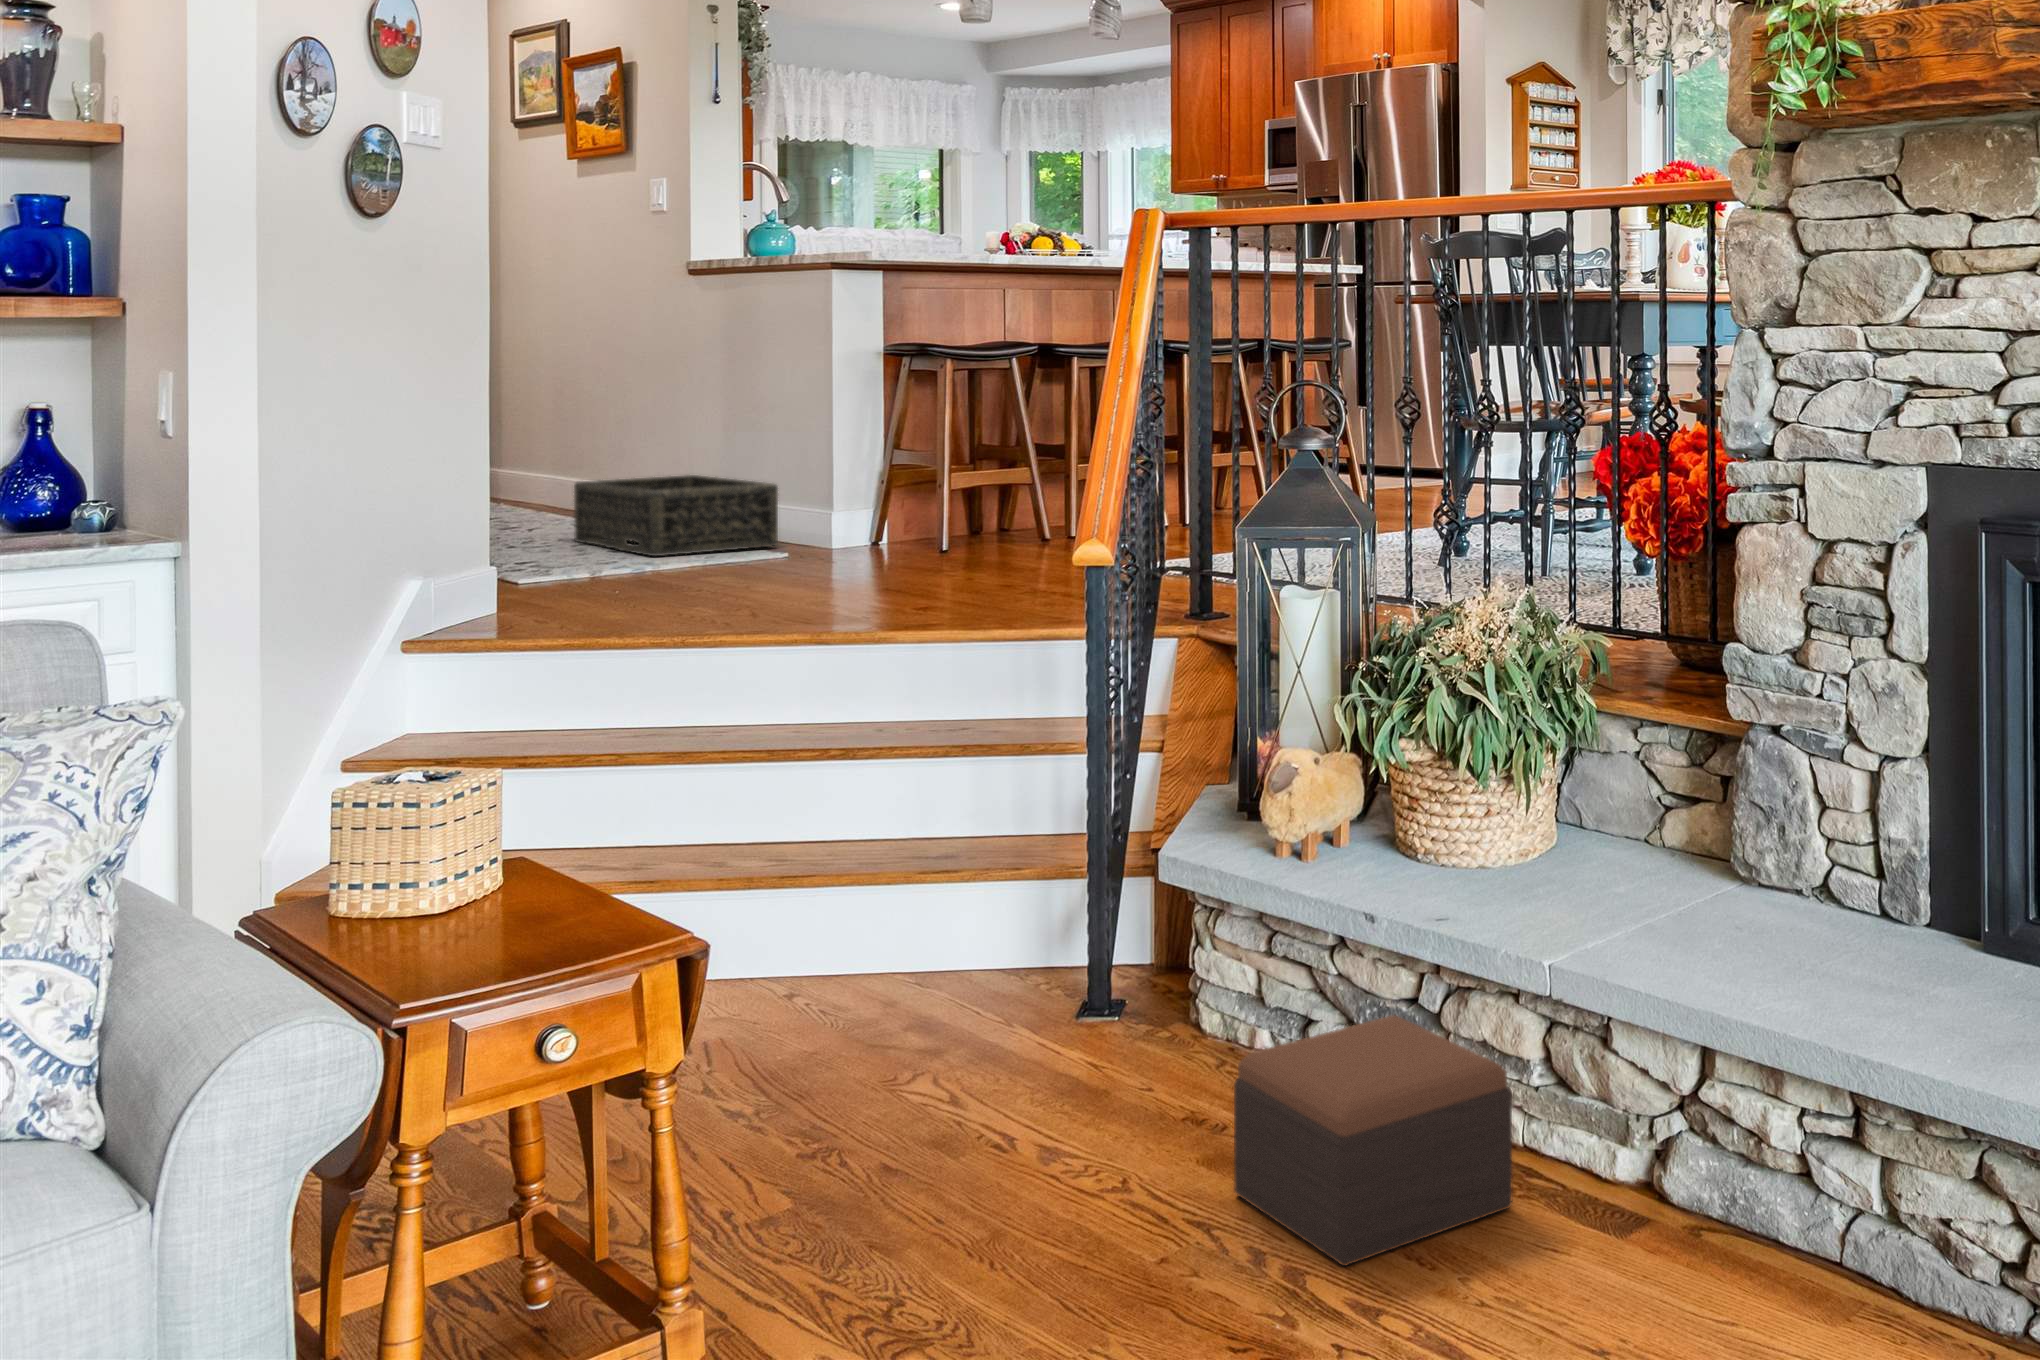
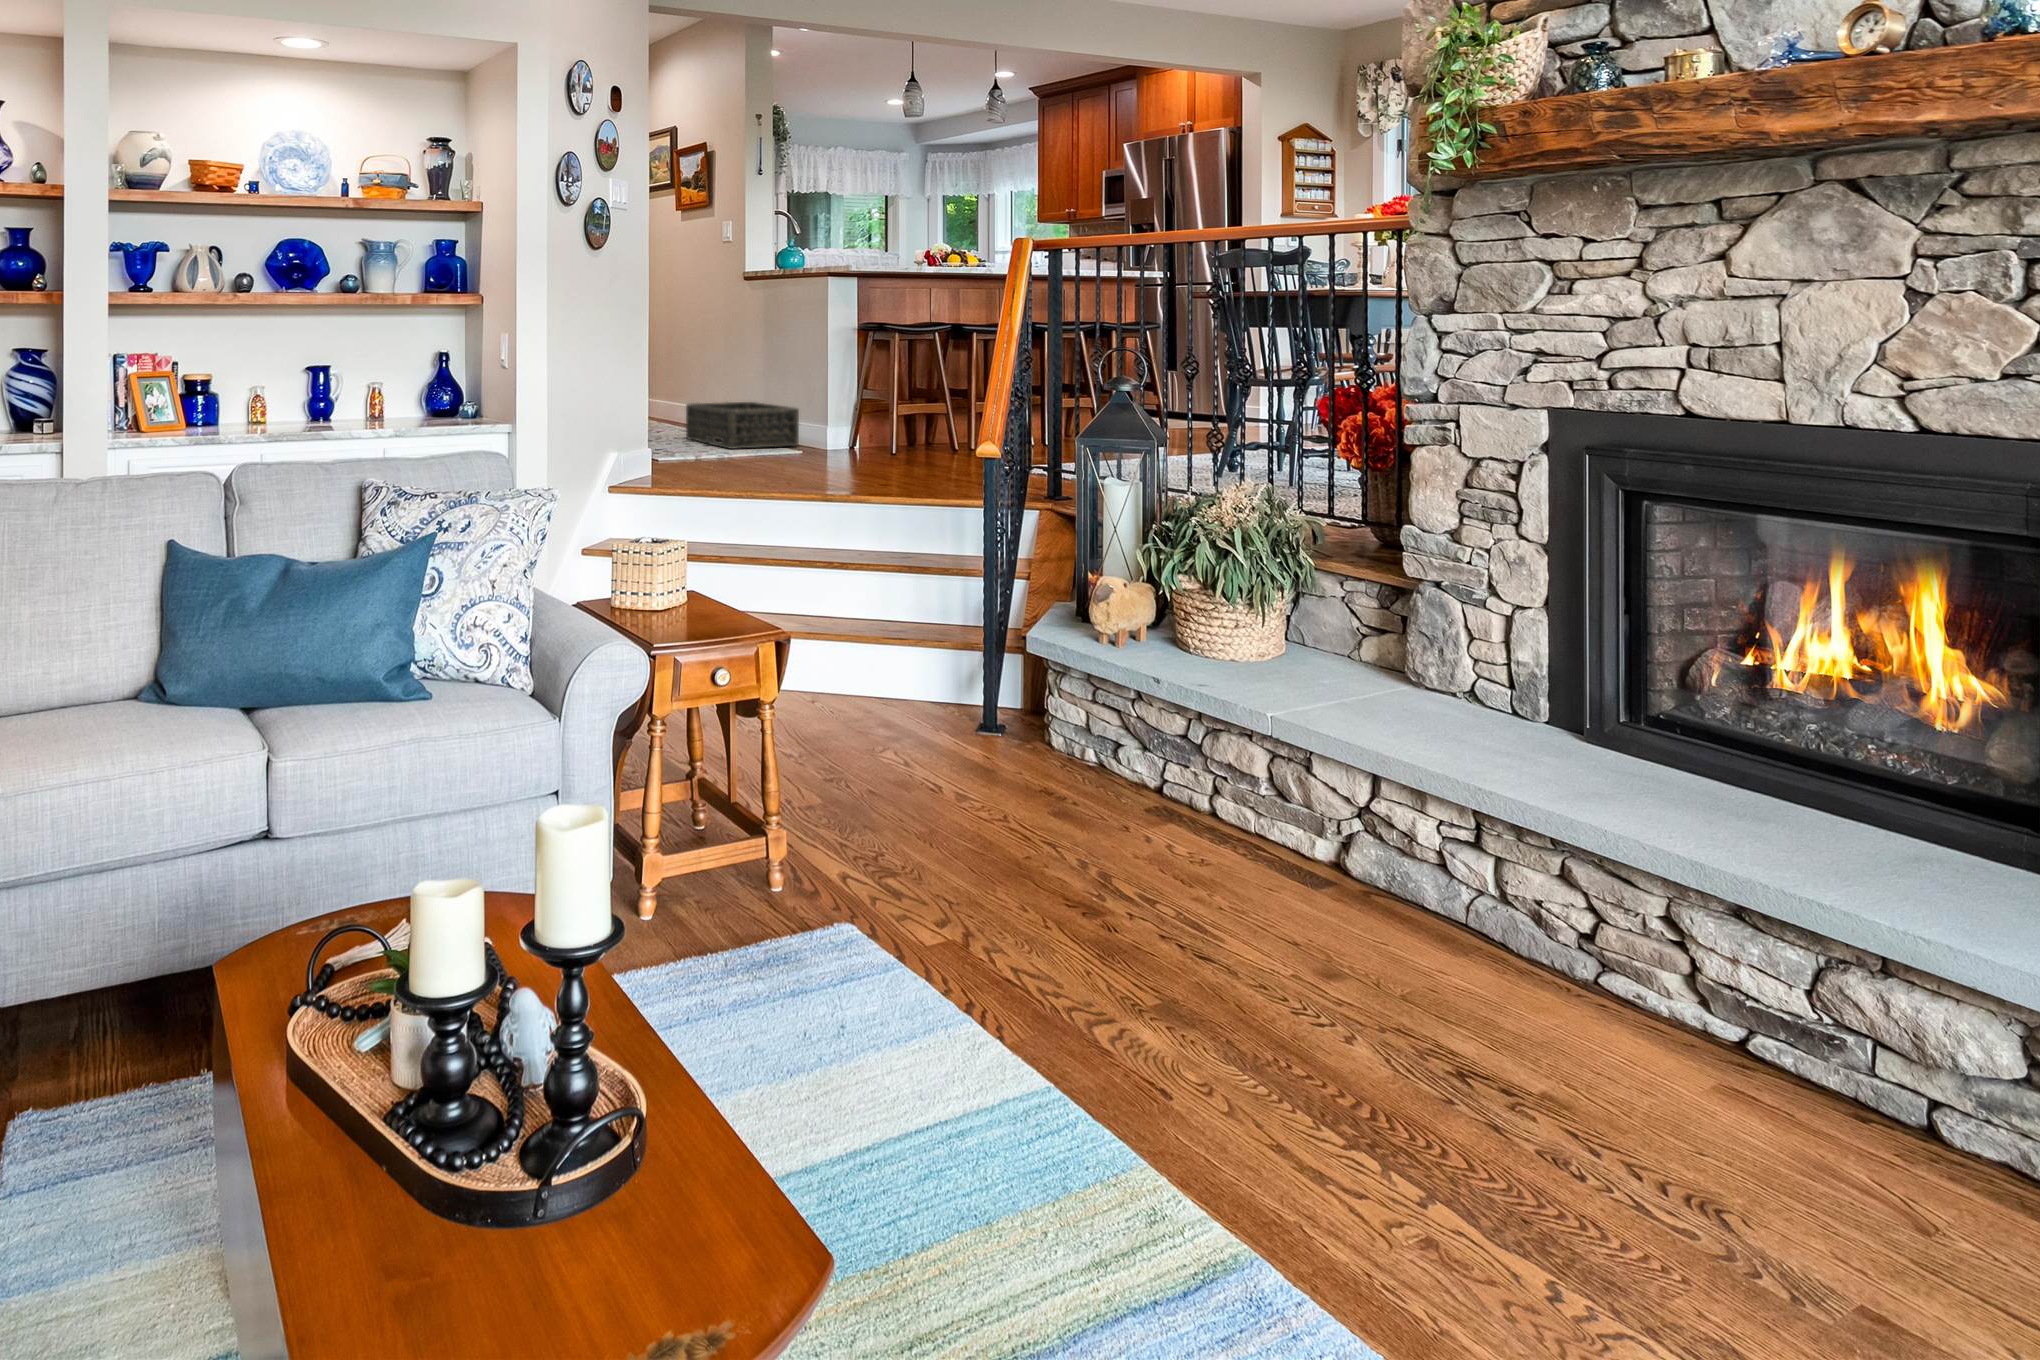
footstool: present [1234,1015,1512,1266] -> none [1070,740,1246,879]

